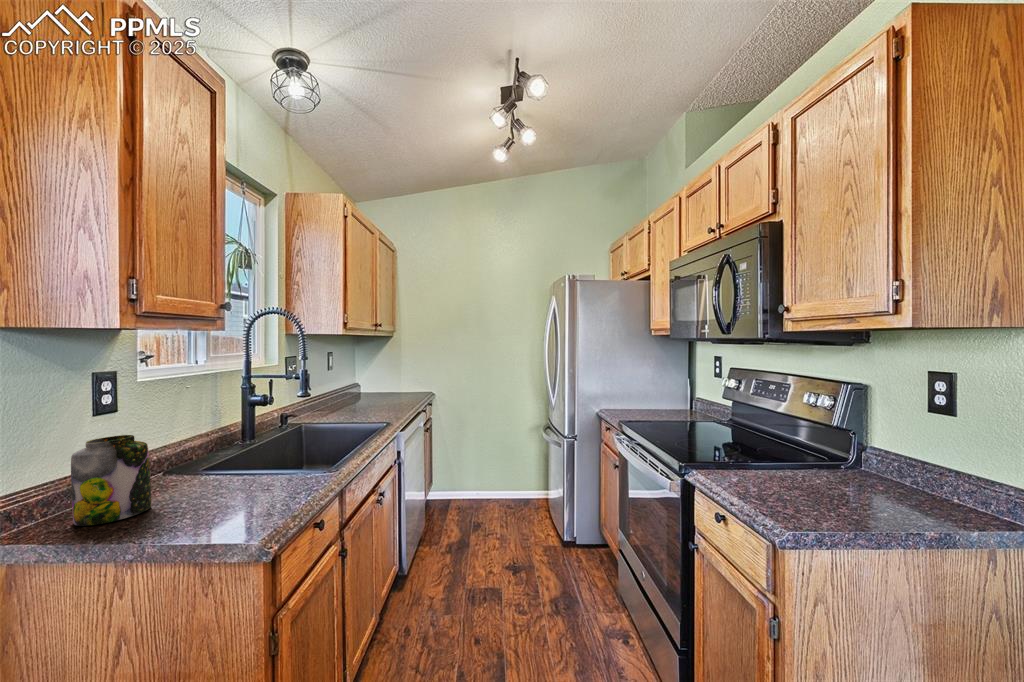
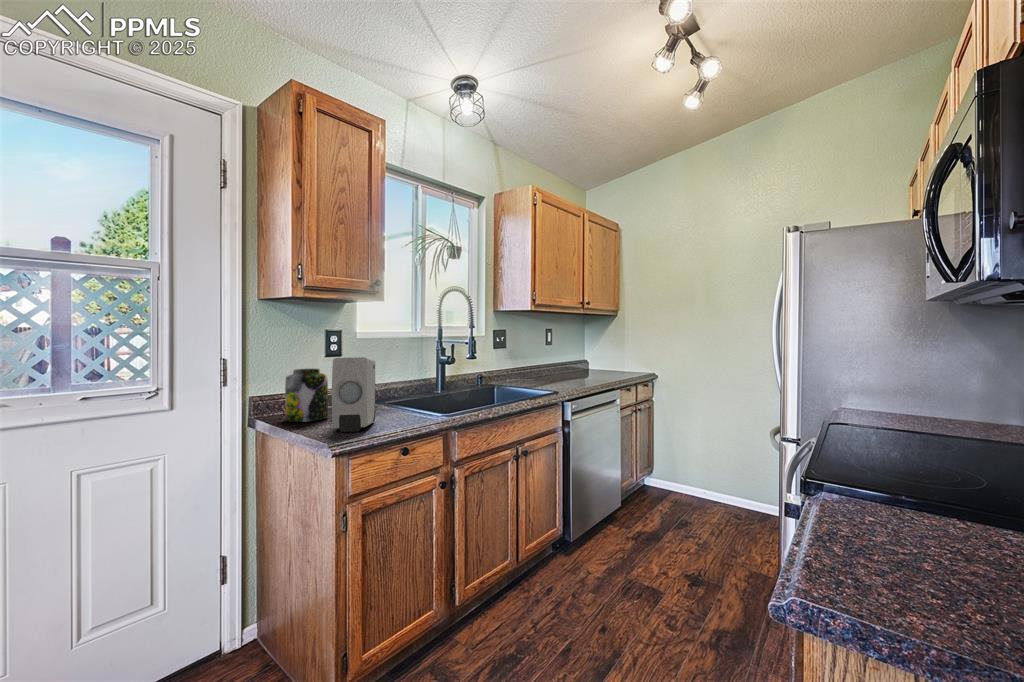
soap dispenser: none [193,410,265,516] -> present [332,357,375,432]

